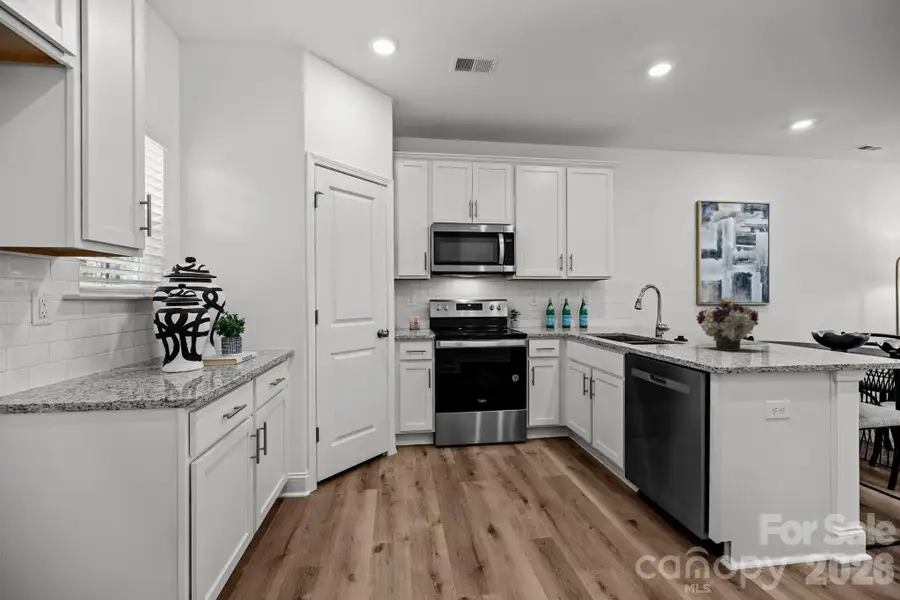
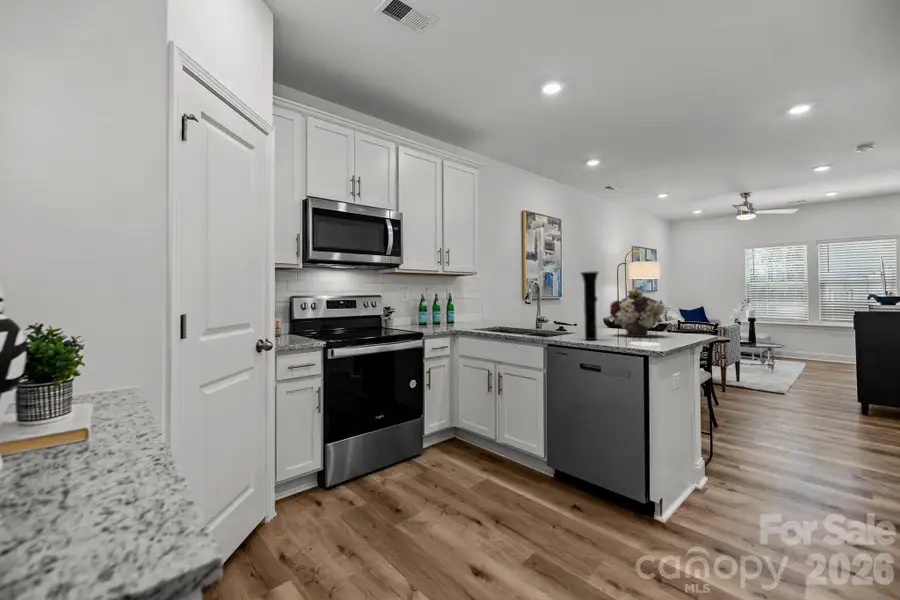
vase: none [643,280,664,349] -> present [581,271,598,340]

